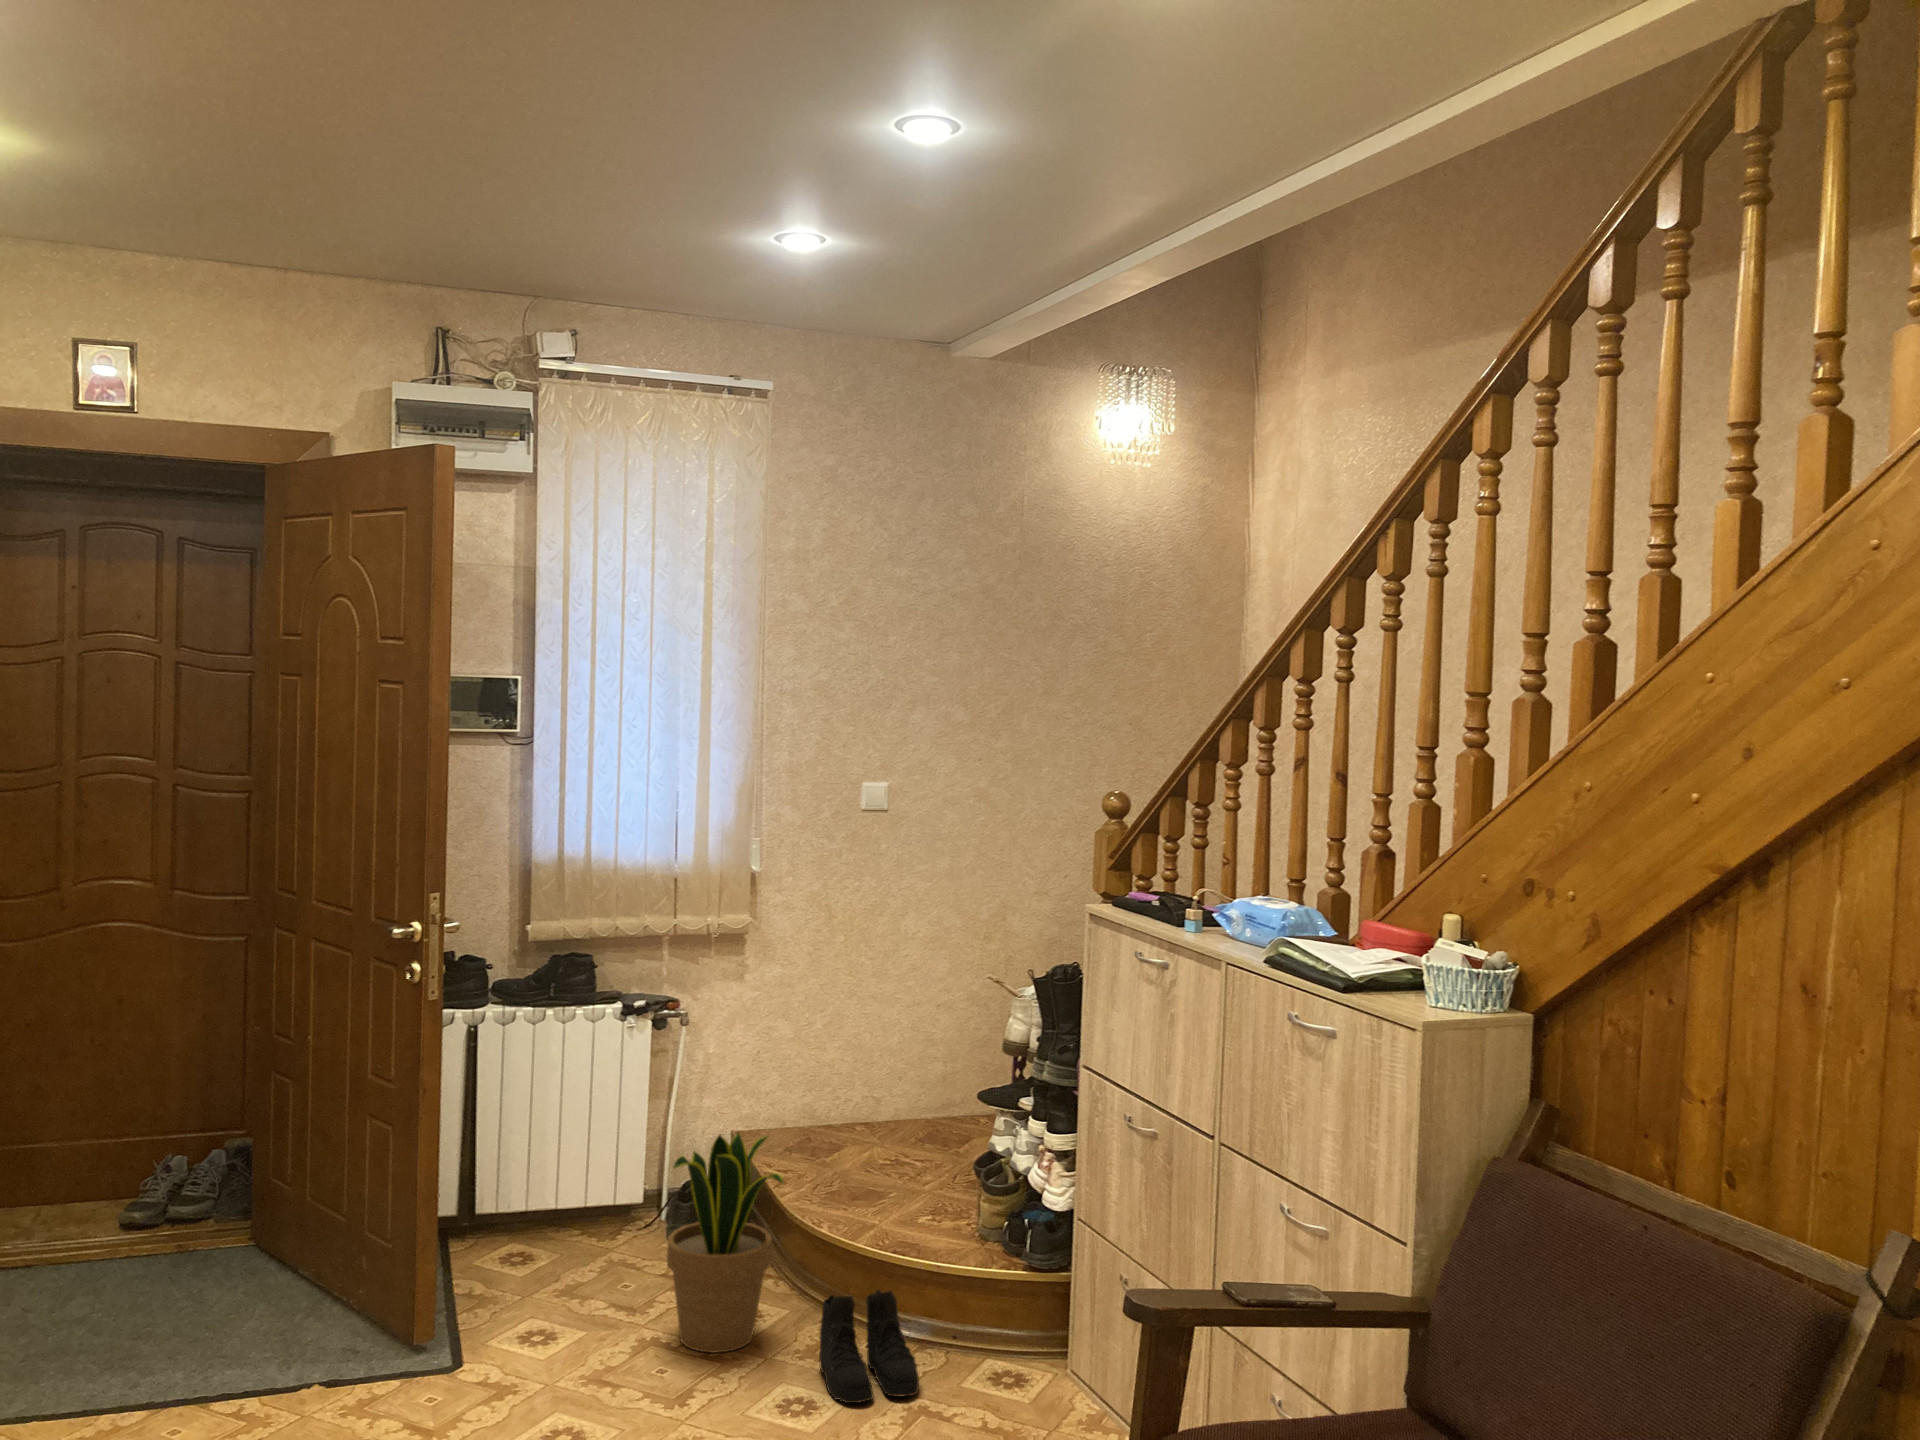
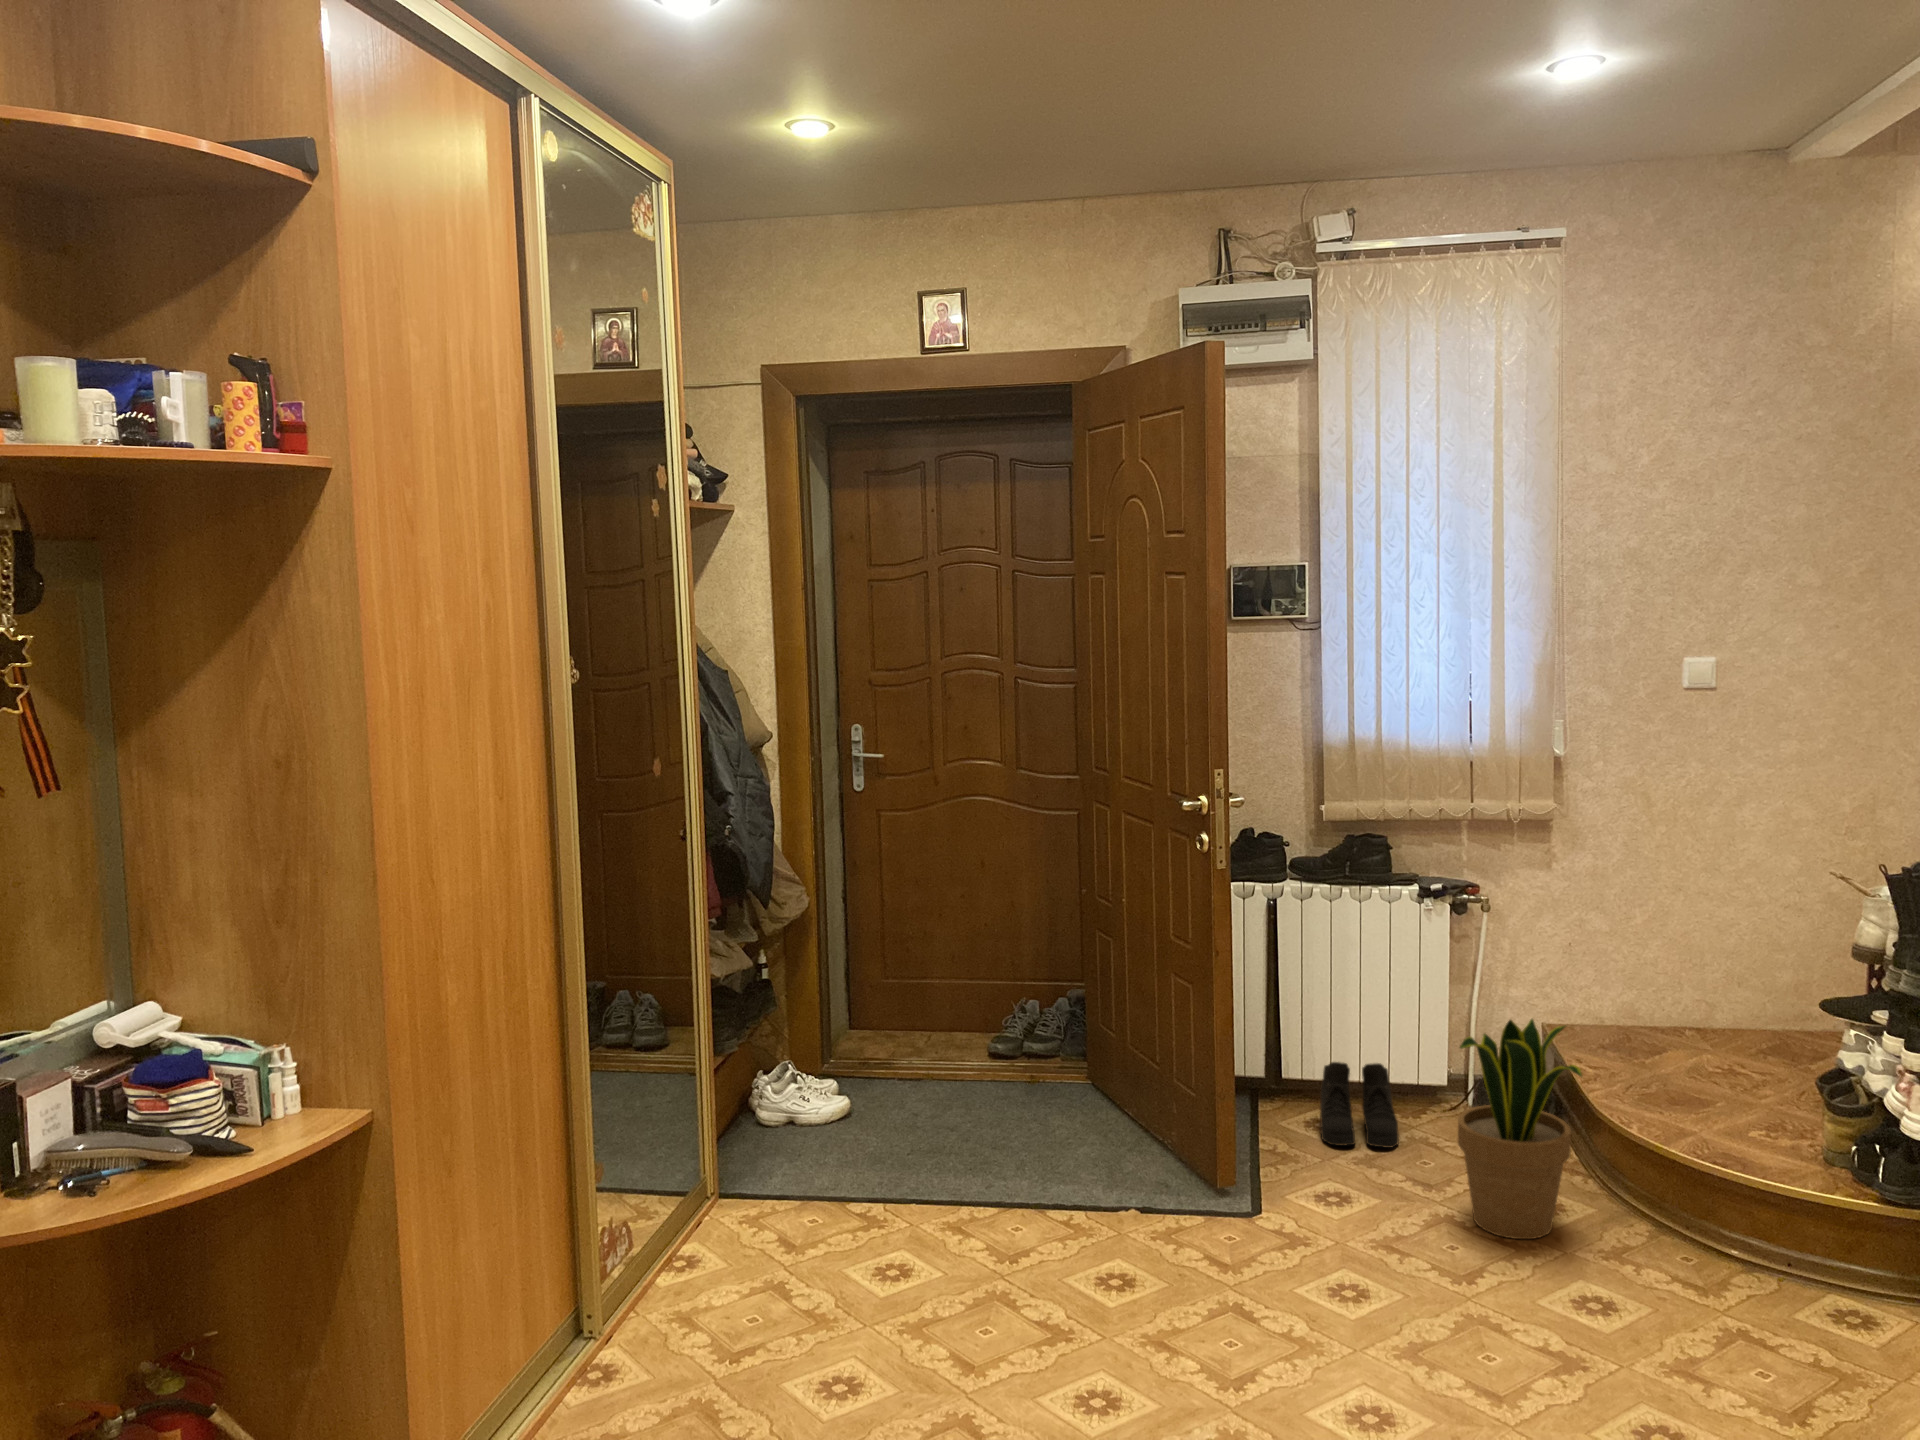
boots: present [819,1290,919,1403] -> present [1320,1062,1399,1148]

